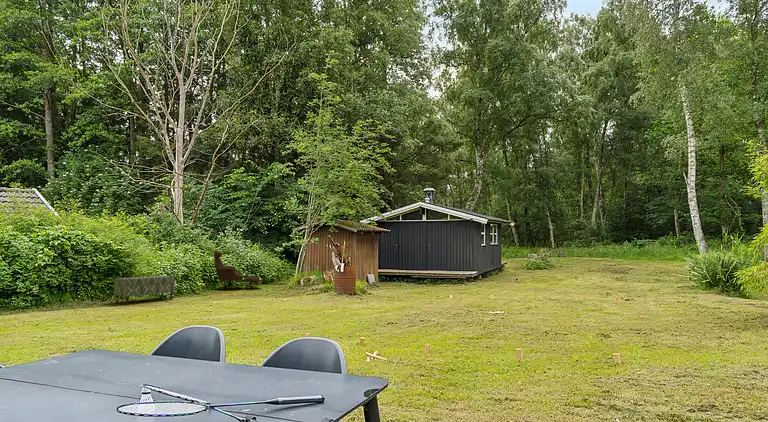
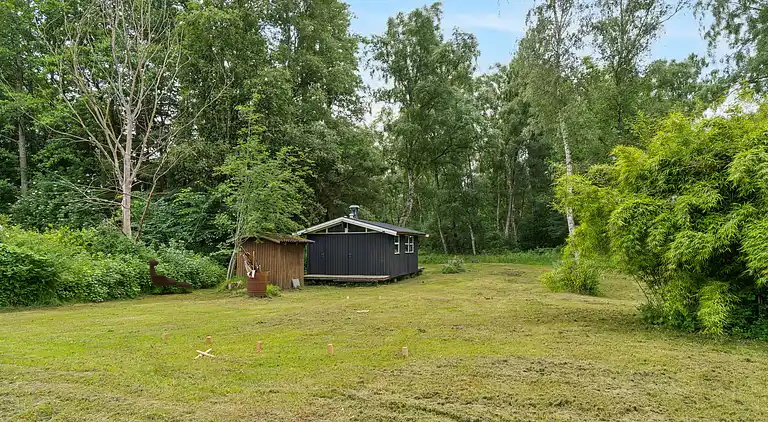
bench: present [114,276,175,304] -> none [46,282,105,308]

